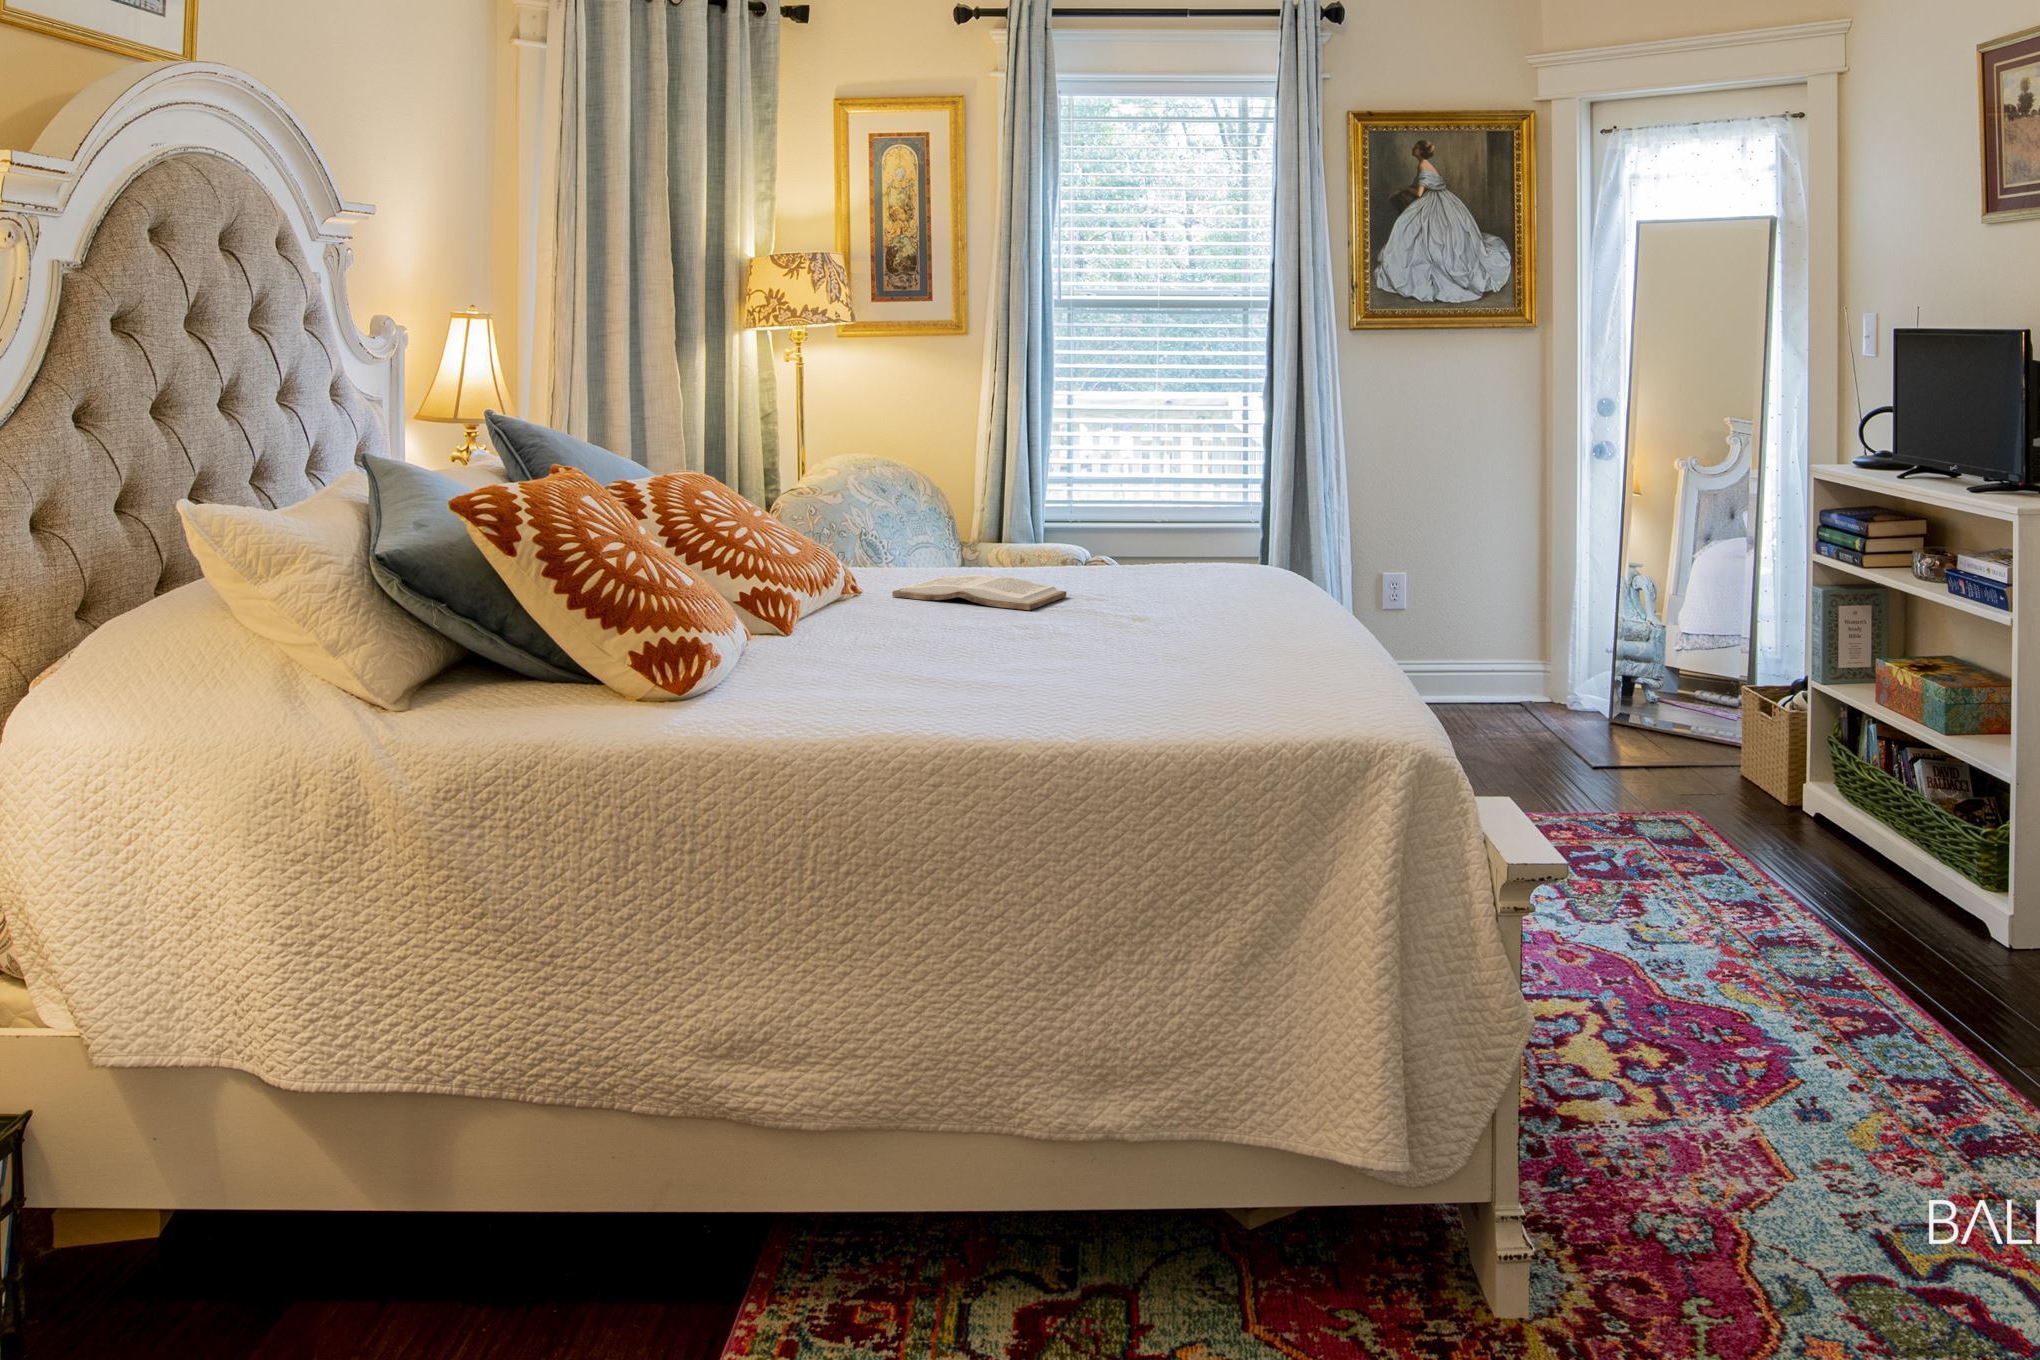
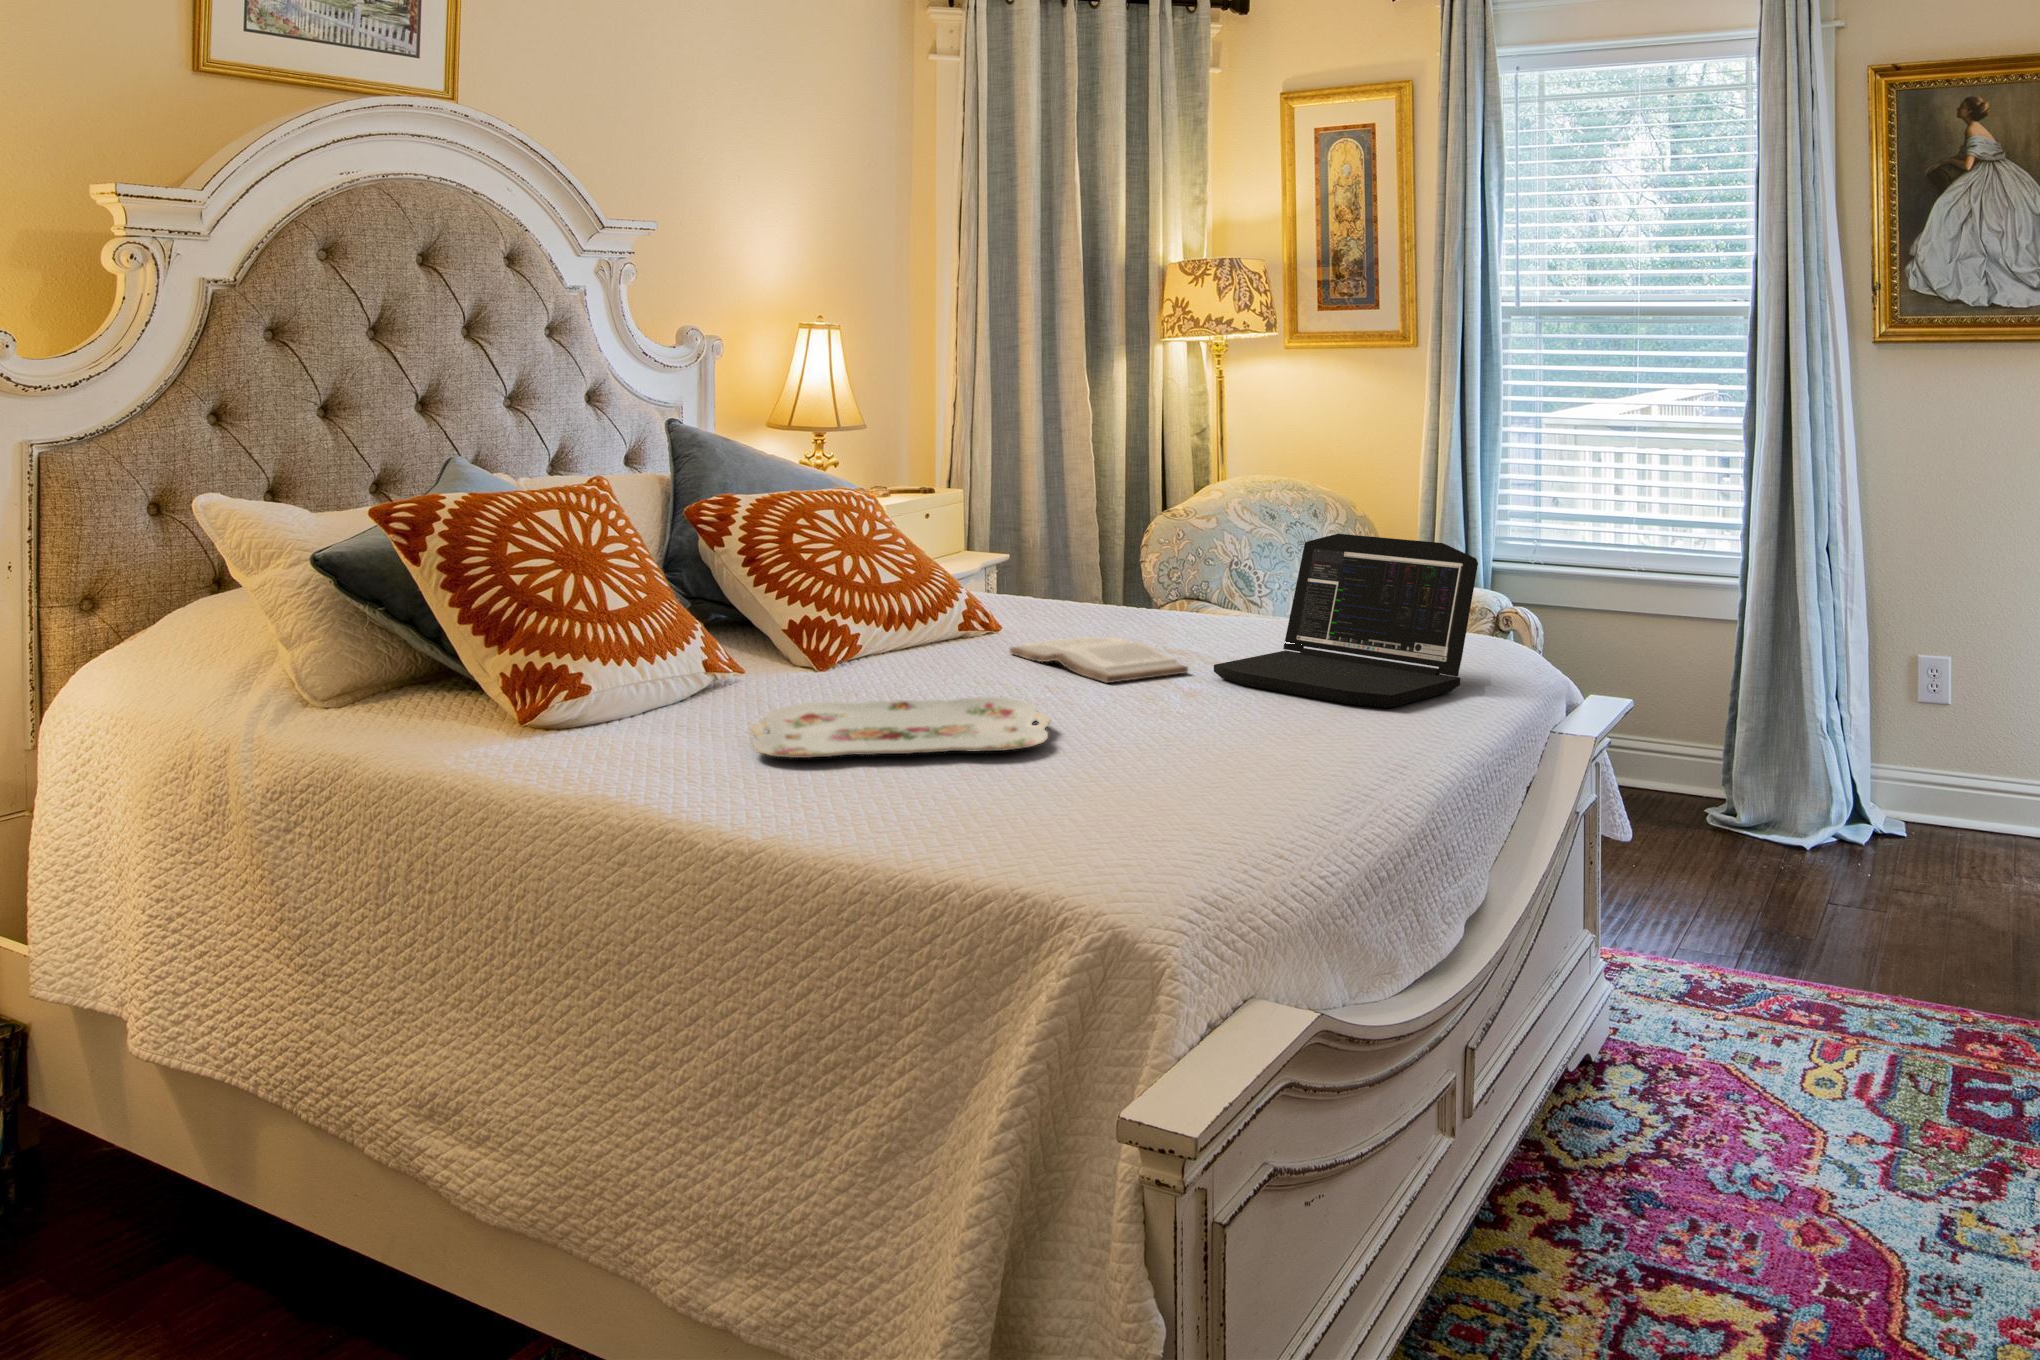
laptop: none [1093,477,1276,606] -> present [1214,534,1478,708]
serving tray: none [854,628,1121,693] -> present [751,697,1050,758]

